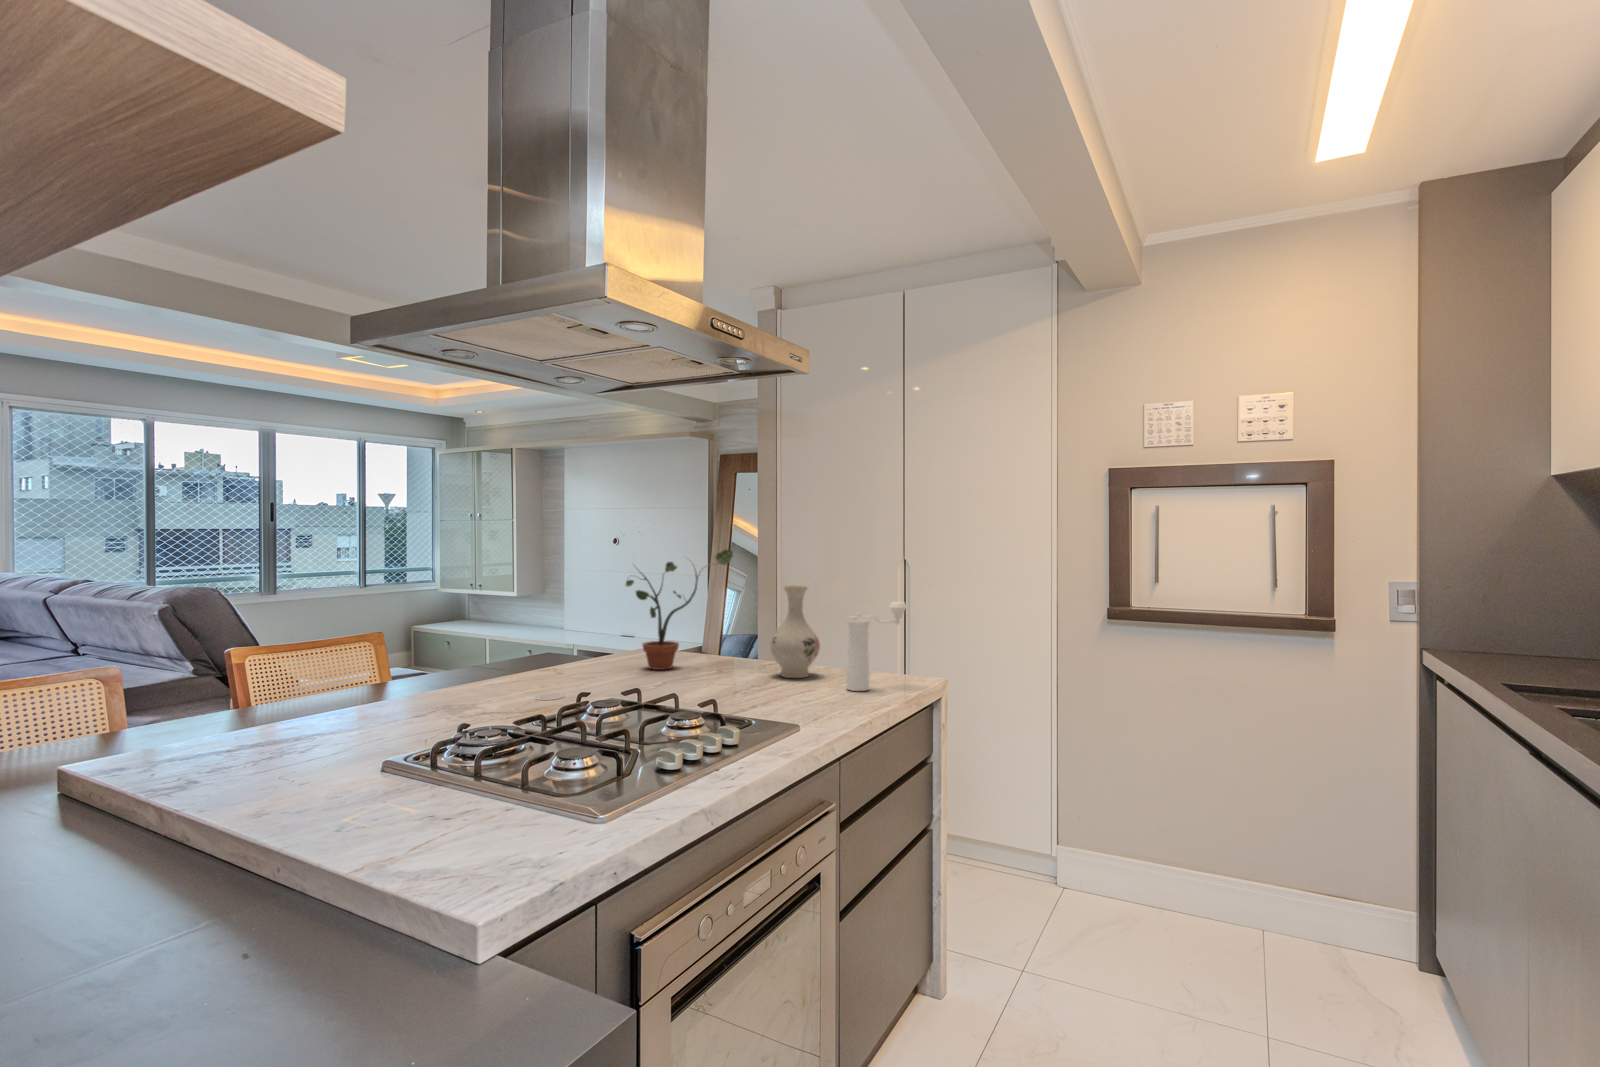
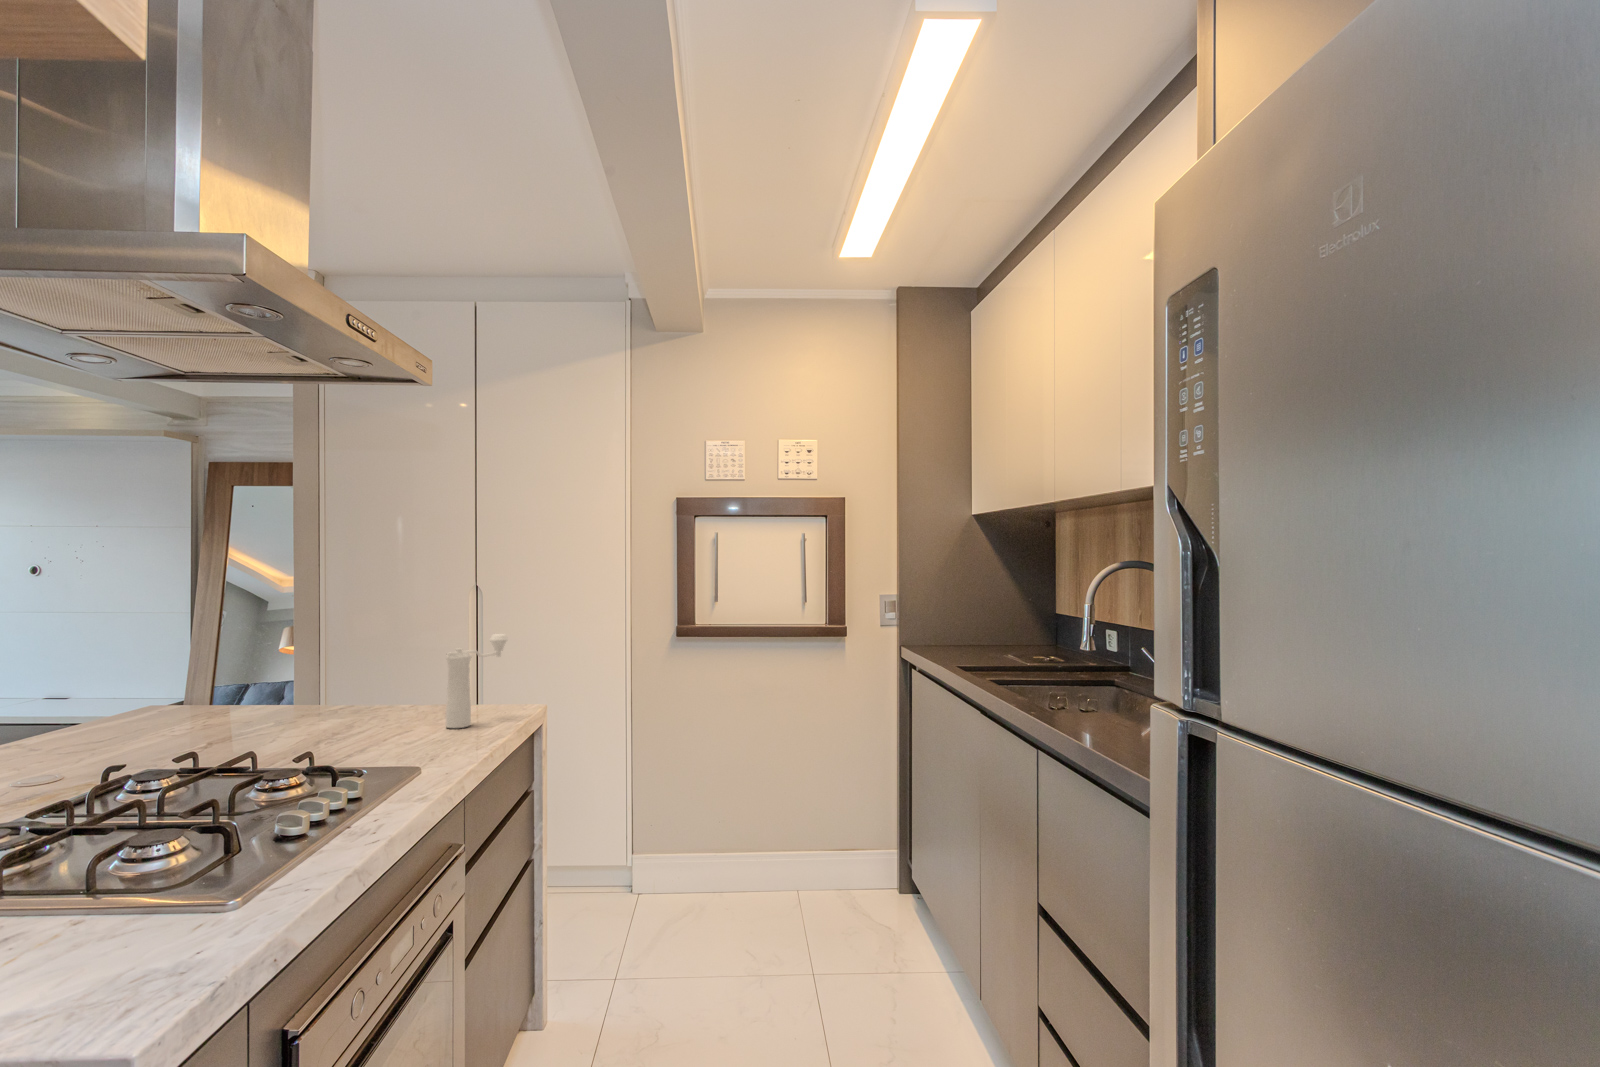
potted plant: present [626,550,733,670] -> none [140,587,290,735]
vase: present [770,586,820,678] -> none [347,624,408,724]

